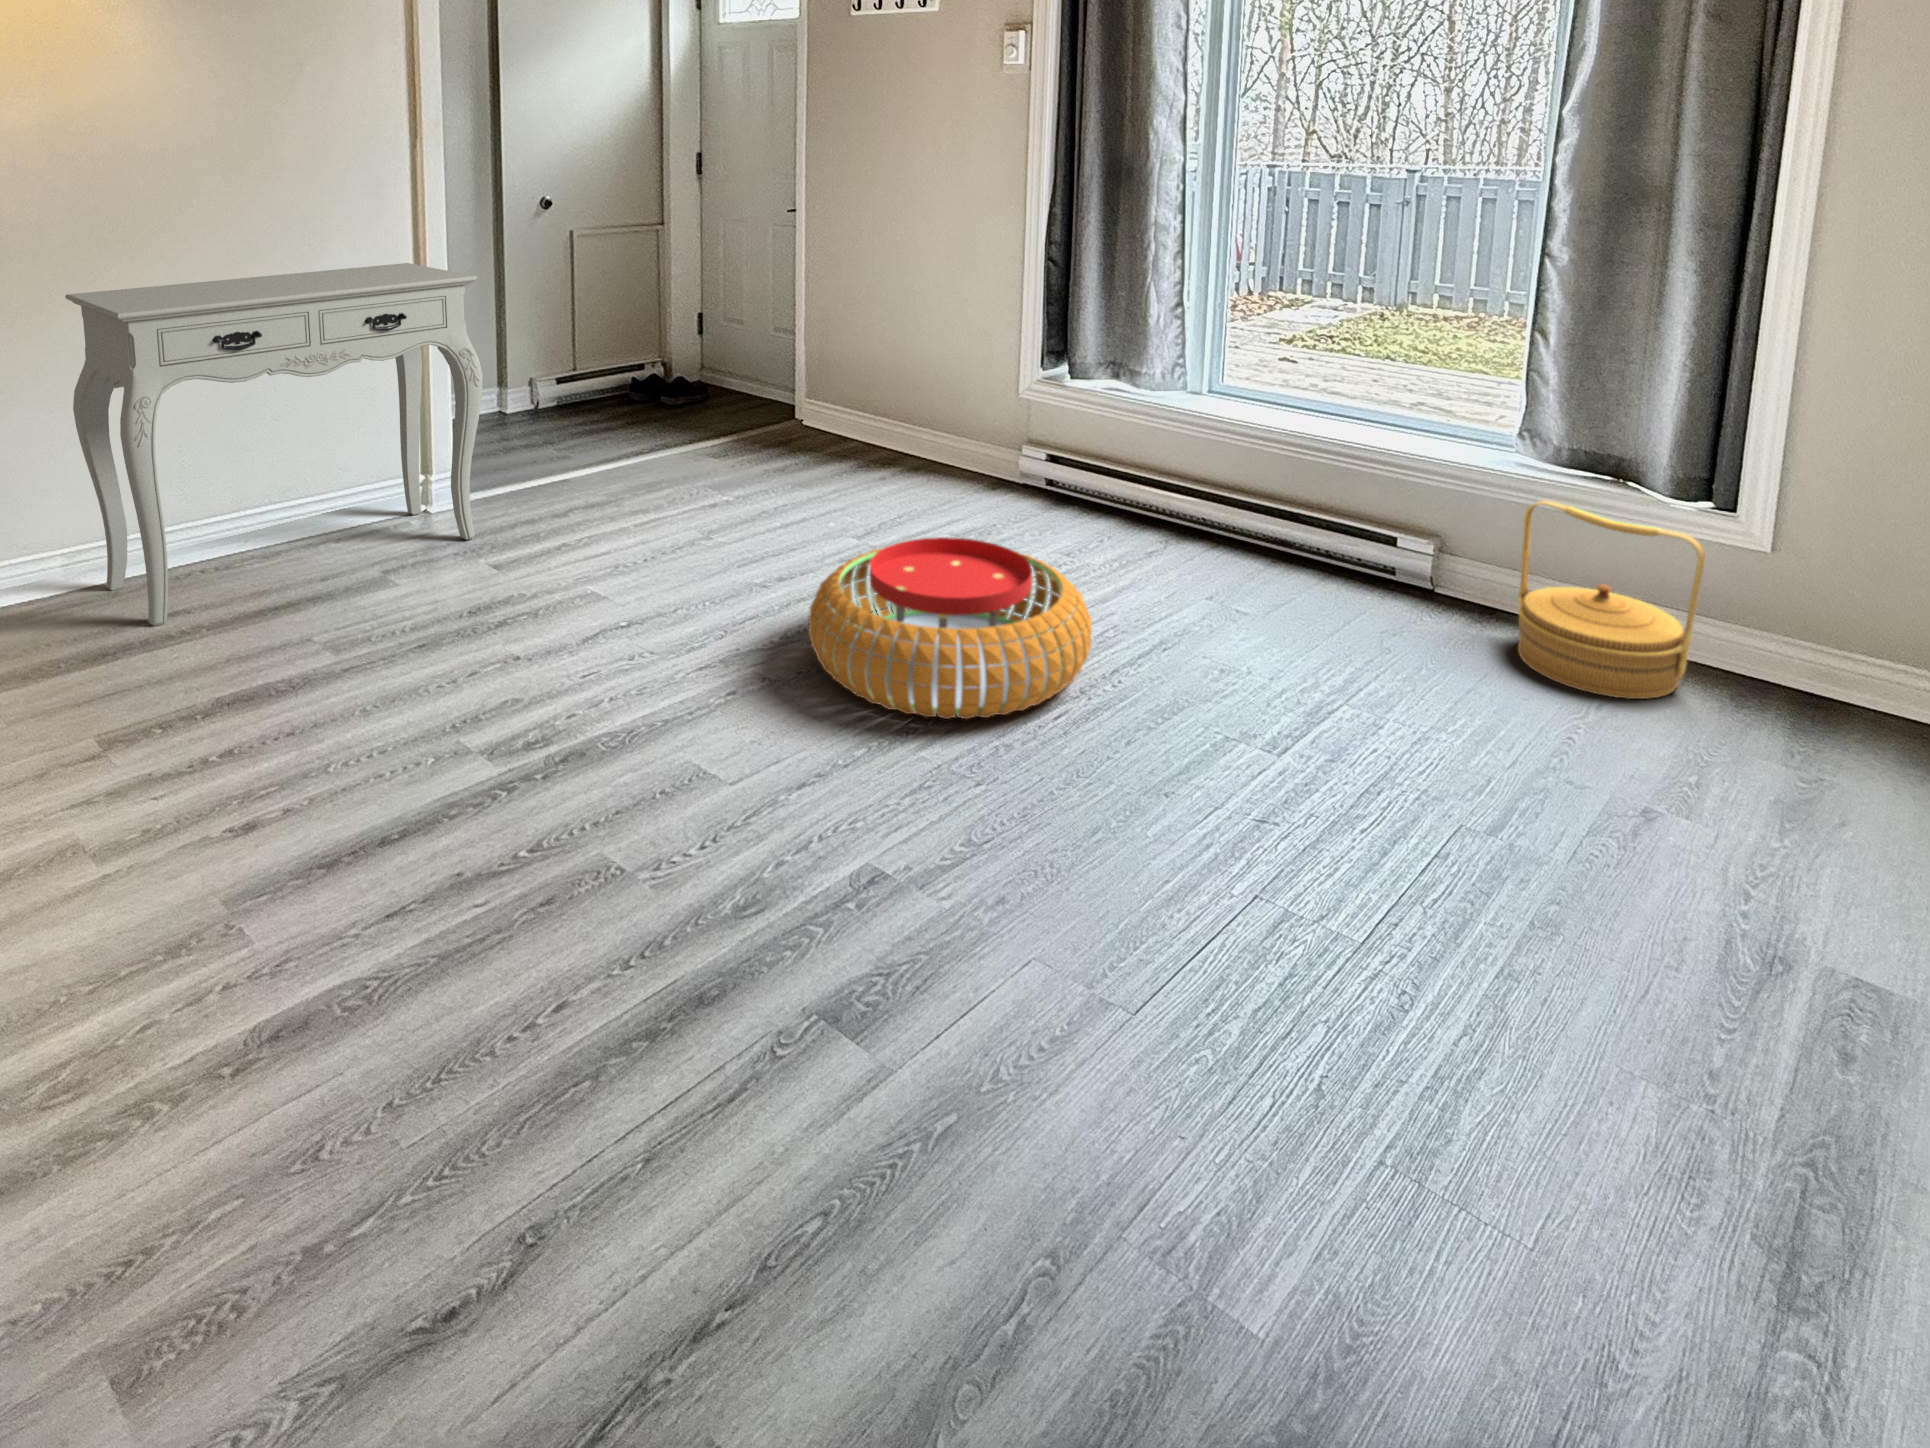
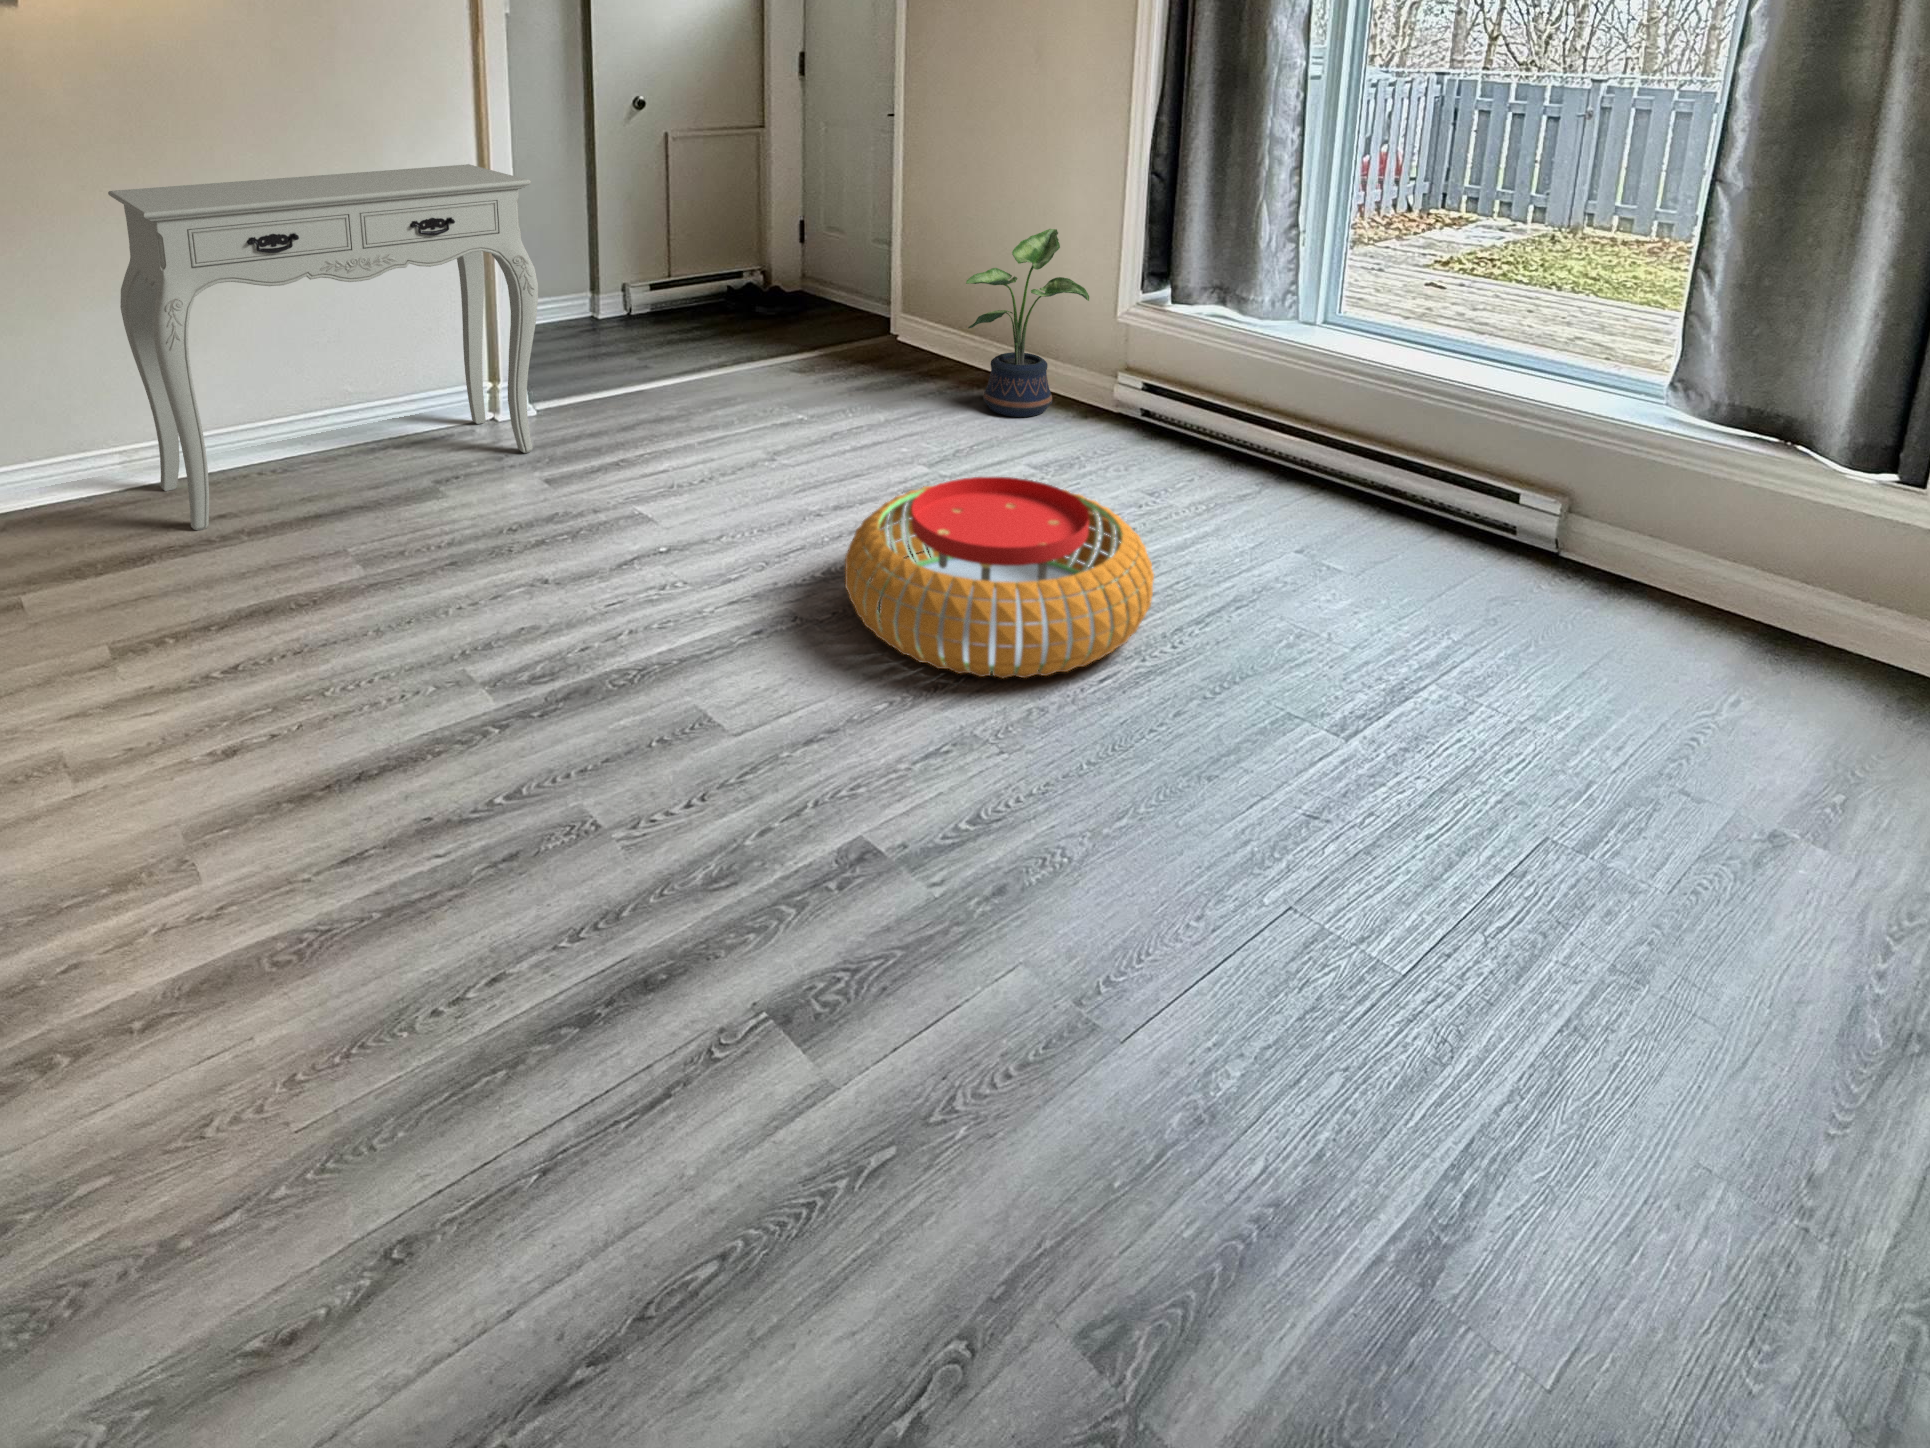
potted plant: none [881,313,996,489] -> present [966,229,1089,417]
woven basket: present [1518,500,1706,699] -> none [1650,465,1883,699]

